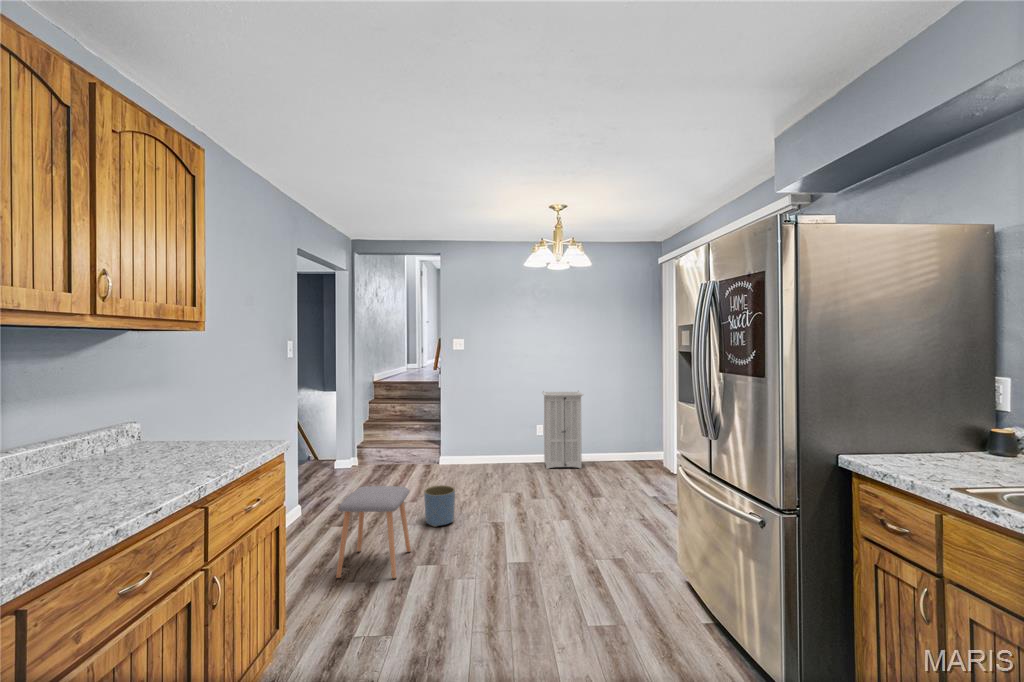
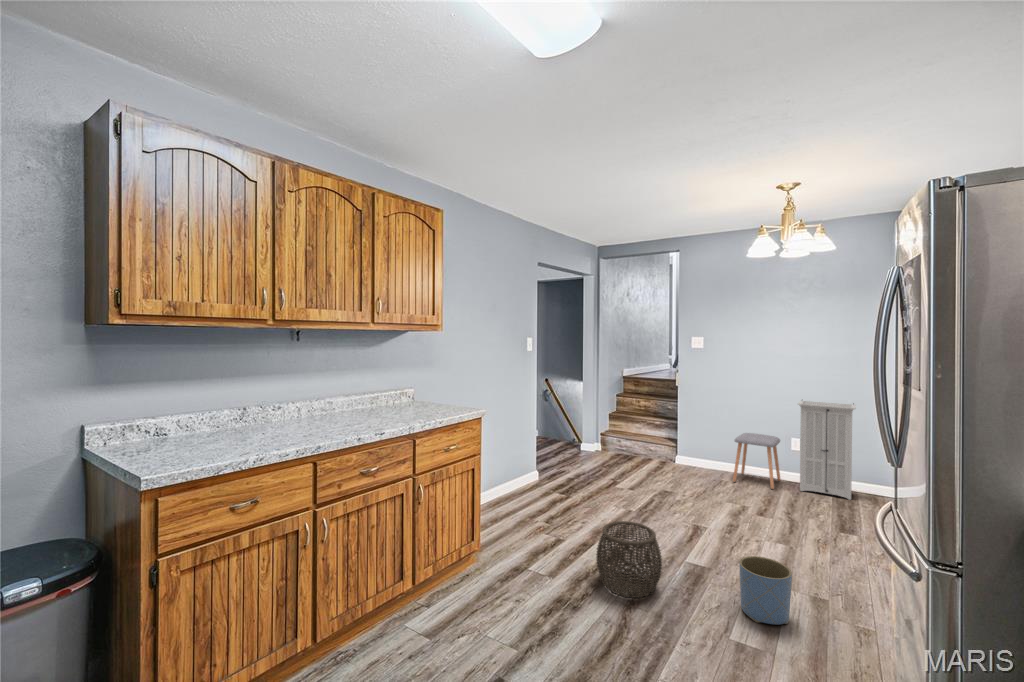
planter: present [424,485,455,527] -> present [739,556,792,625]
stool: present [336,486,411,579] -> present [733,433,781,490]
woven basket: none [440,538,510,625] -> present [596,521,662,598]

